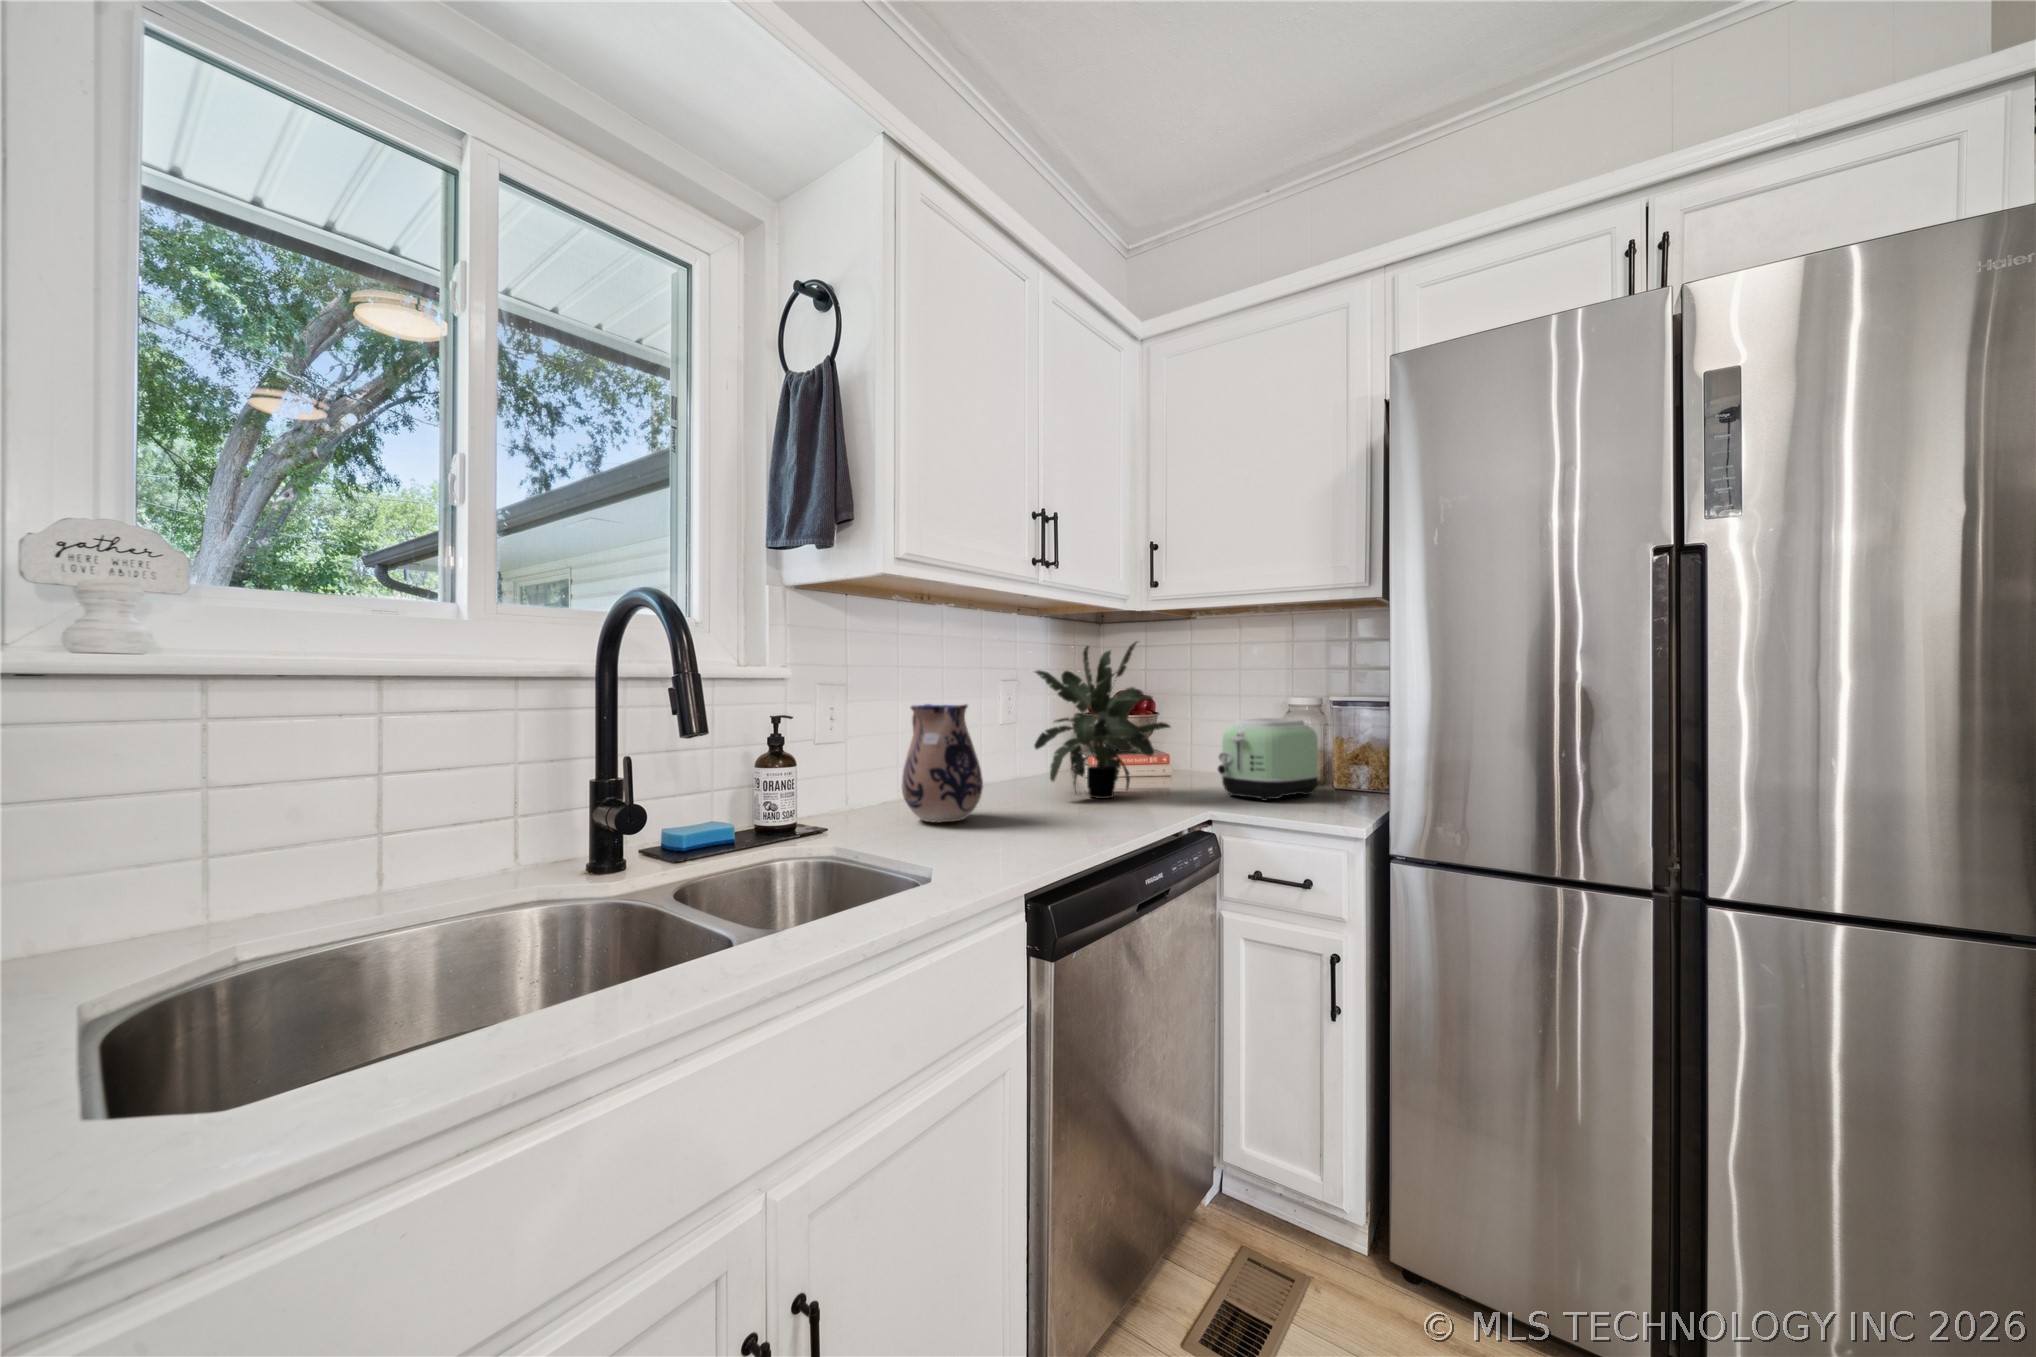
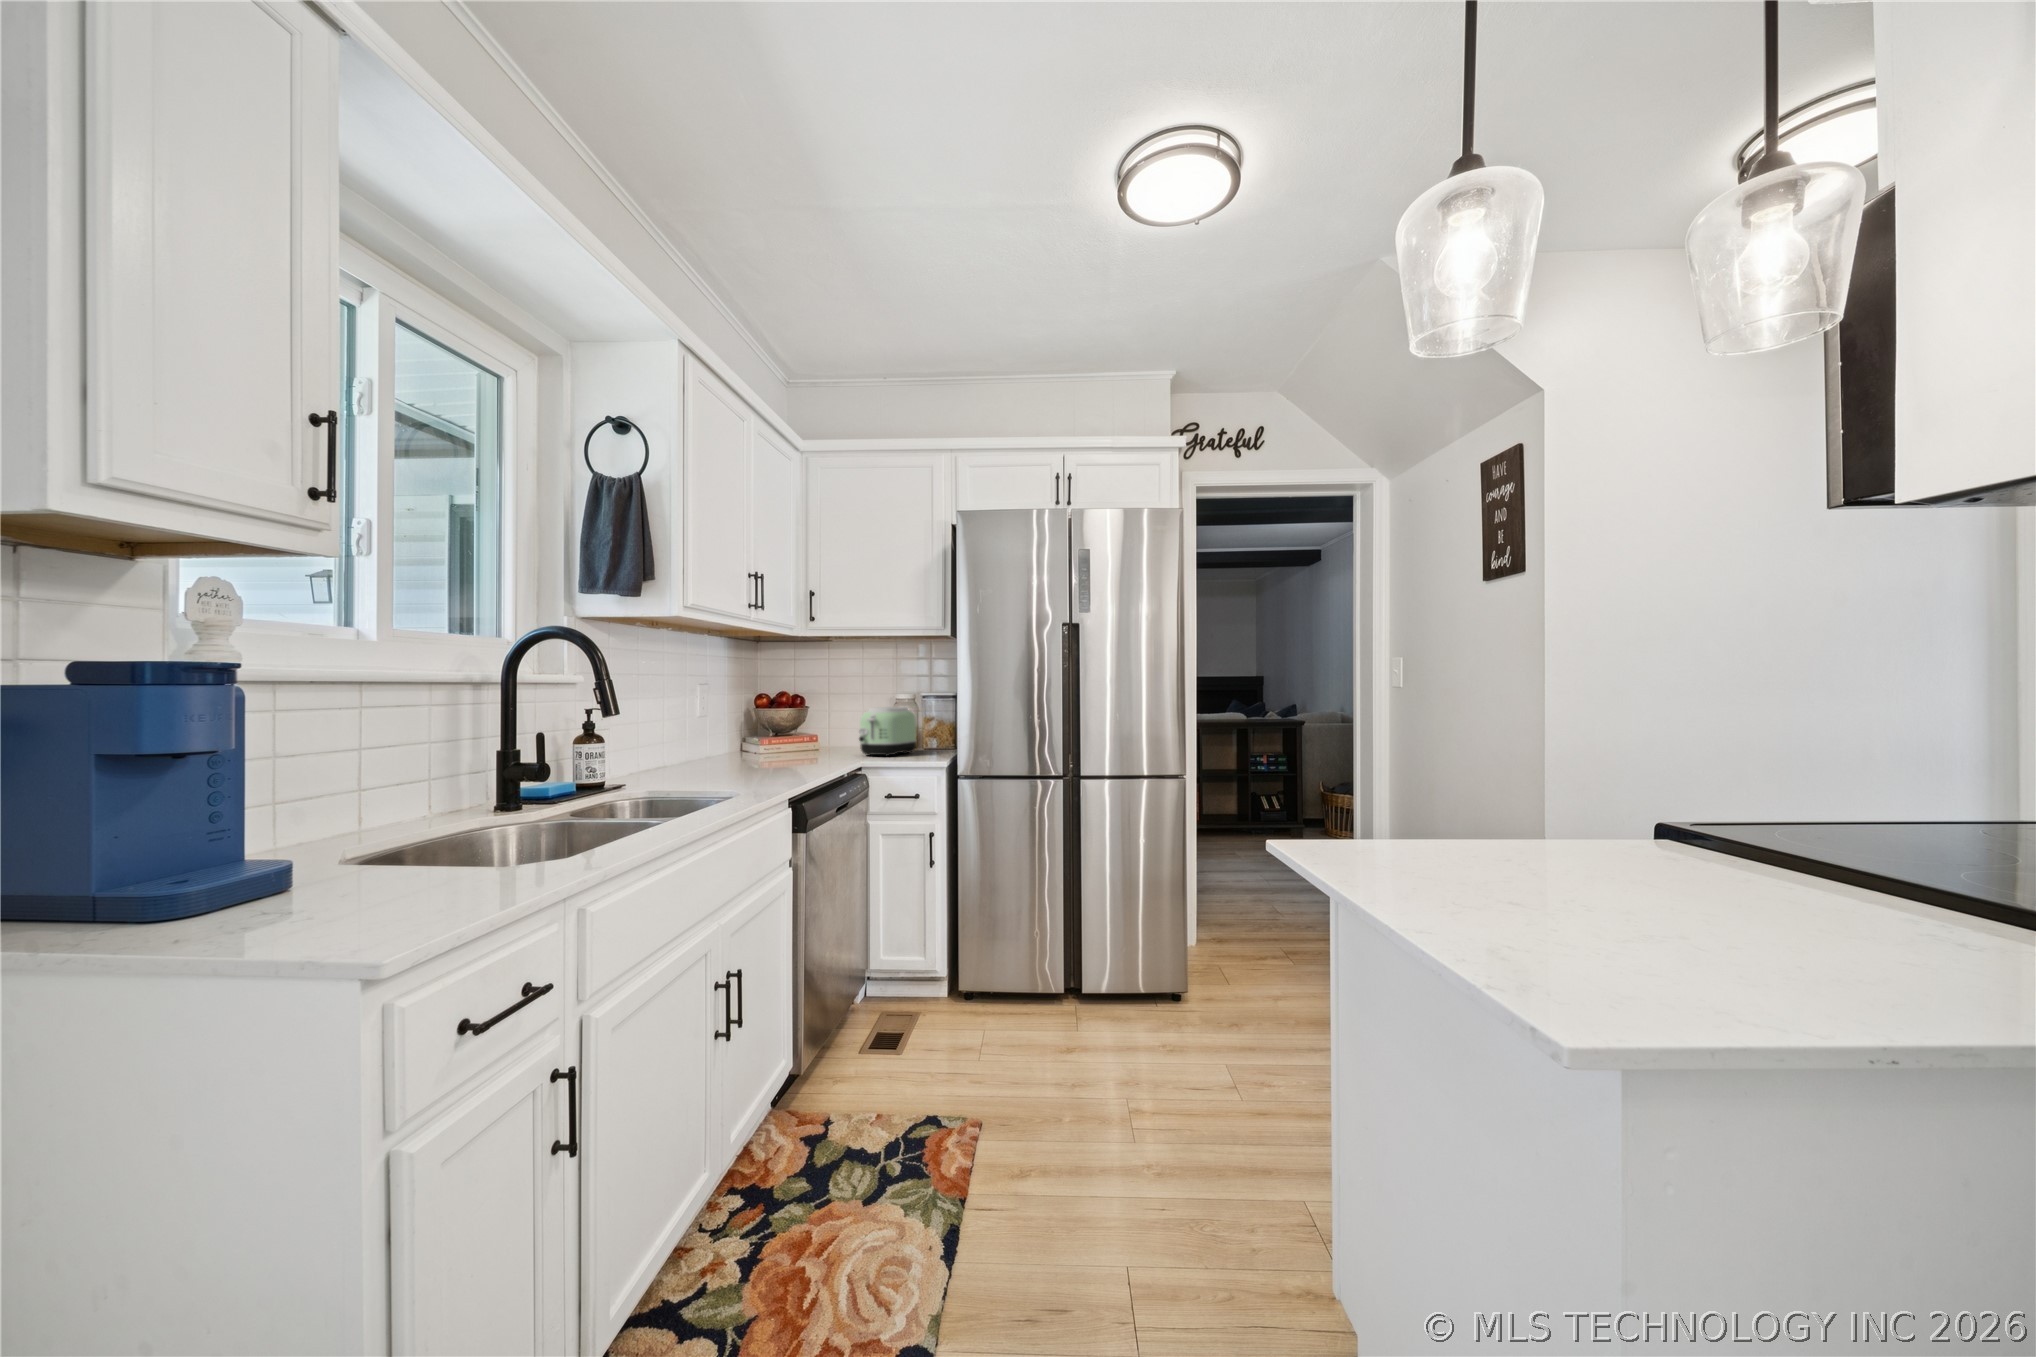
potted plant: present [1034,642,1170,799] -> none [732,658,832,762]
ceramic pitcher: present [902,704,983,823] -> none [666,699,725,777]

